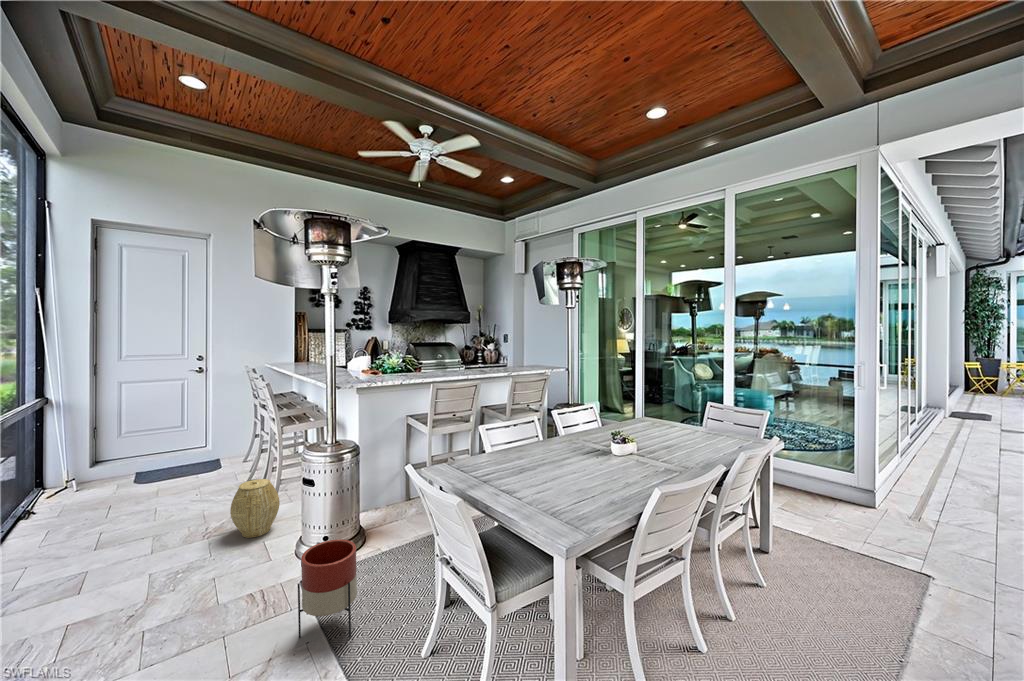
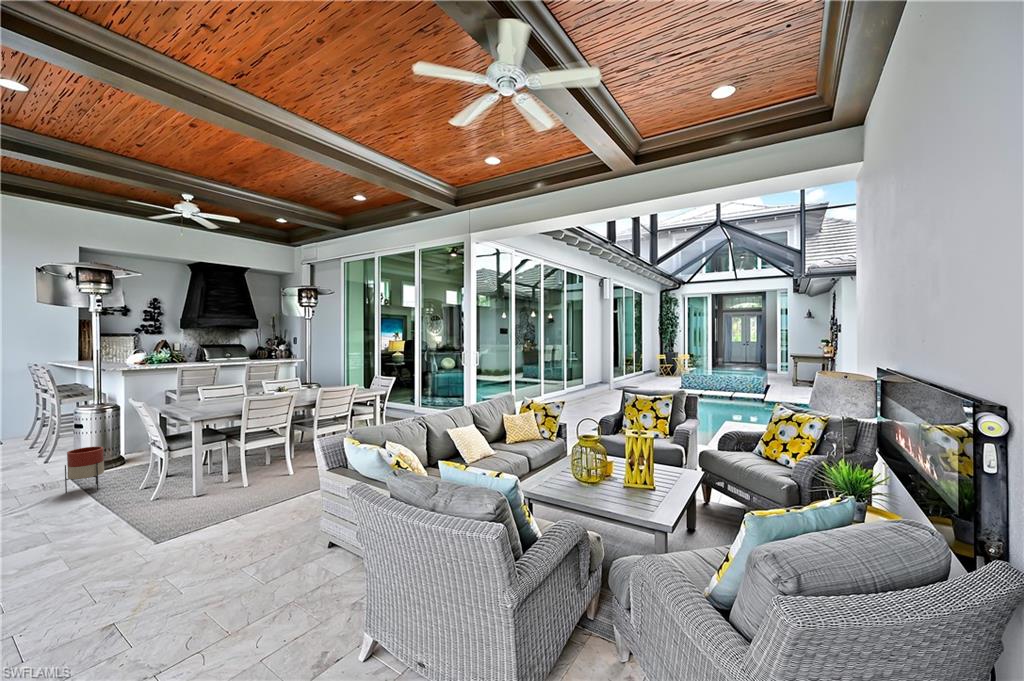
woven basket: present [230,479,280,538] -> none [18,433,58,469]

